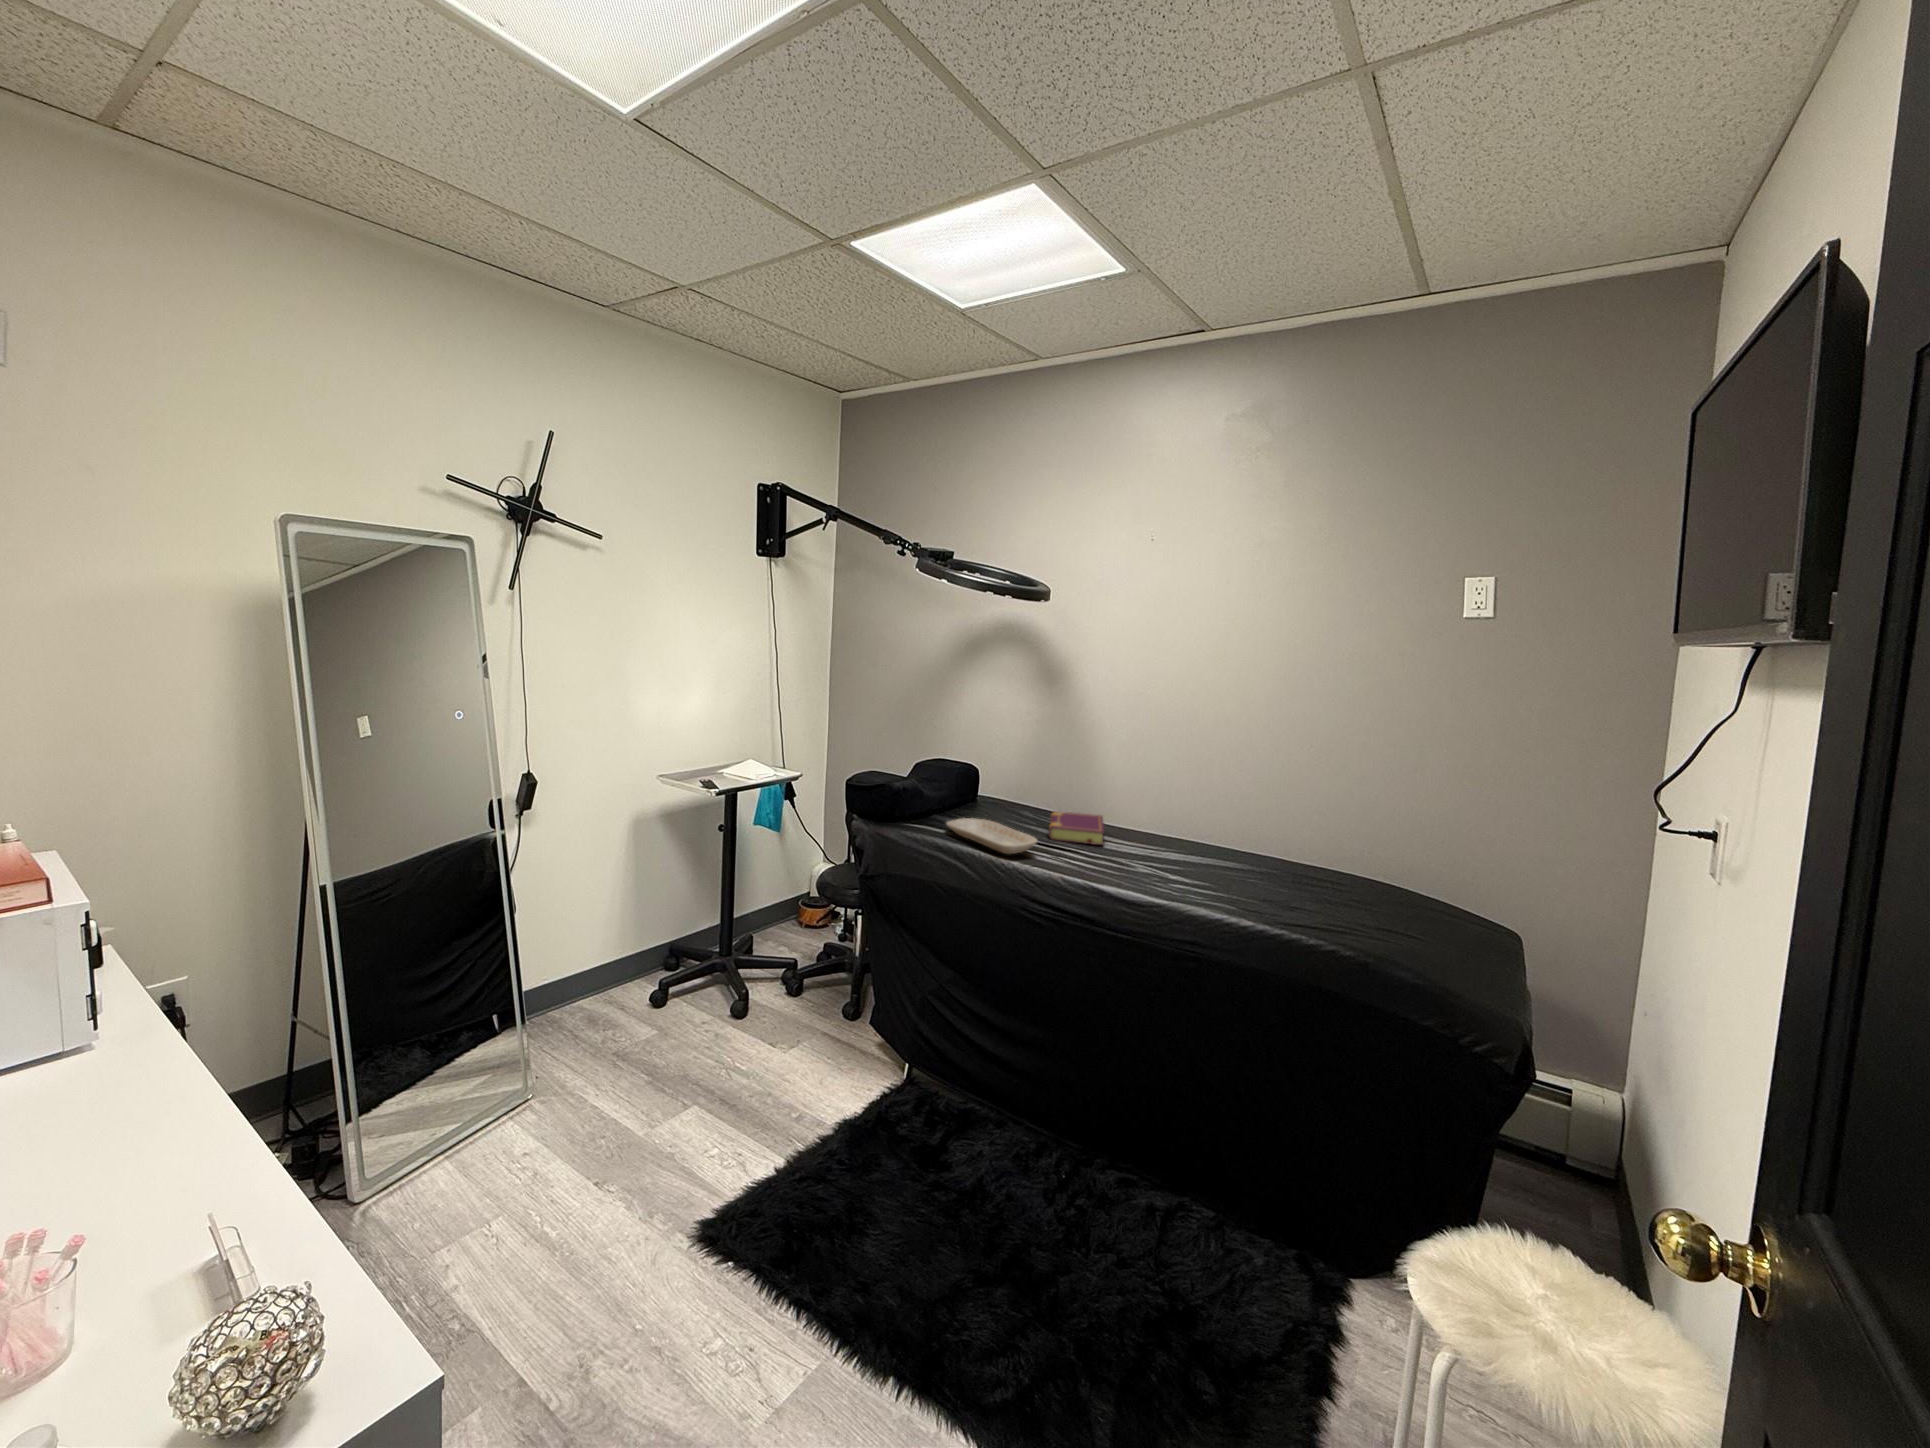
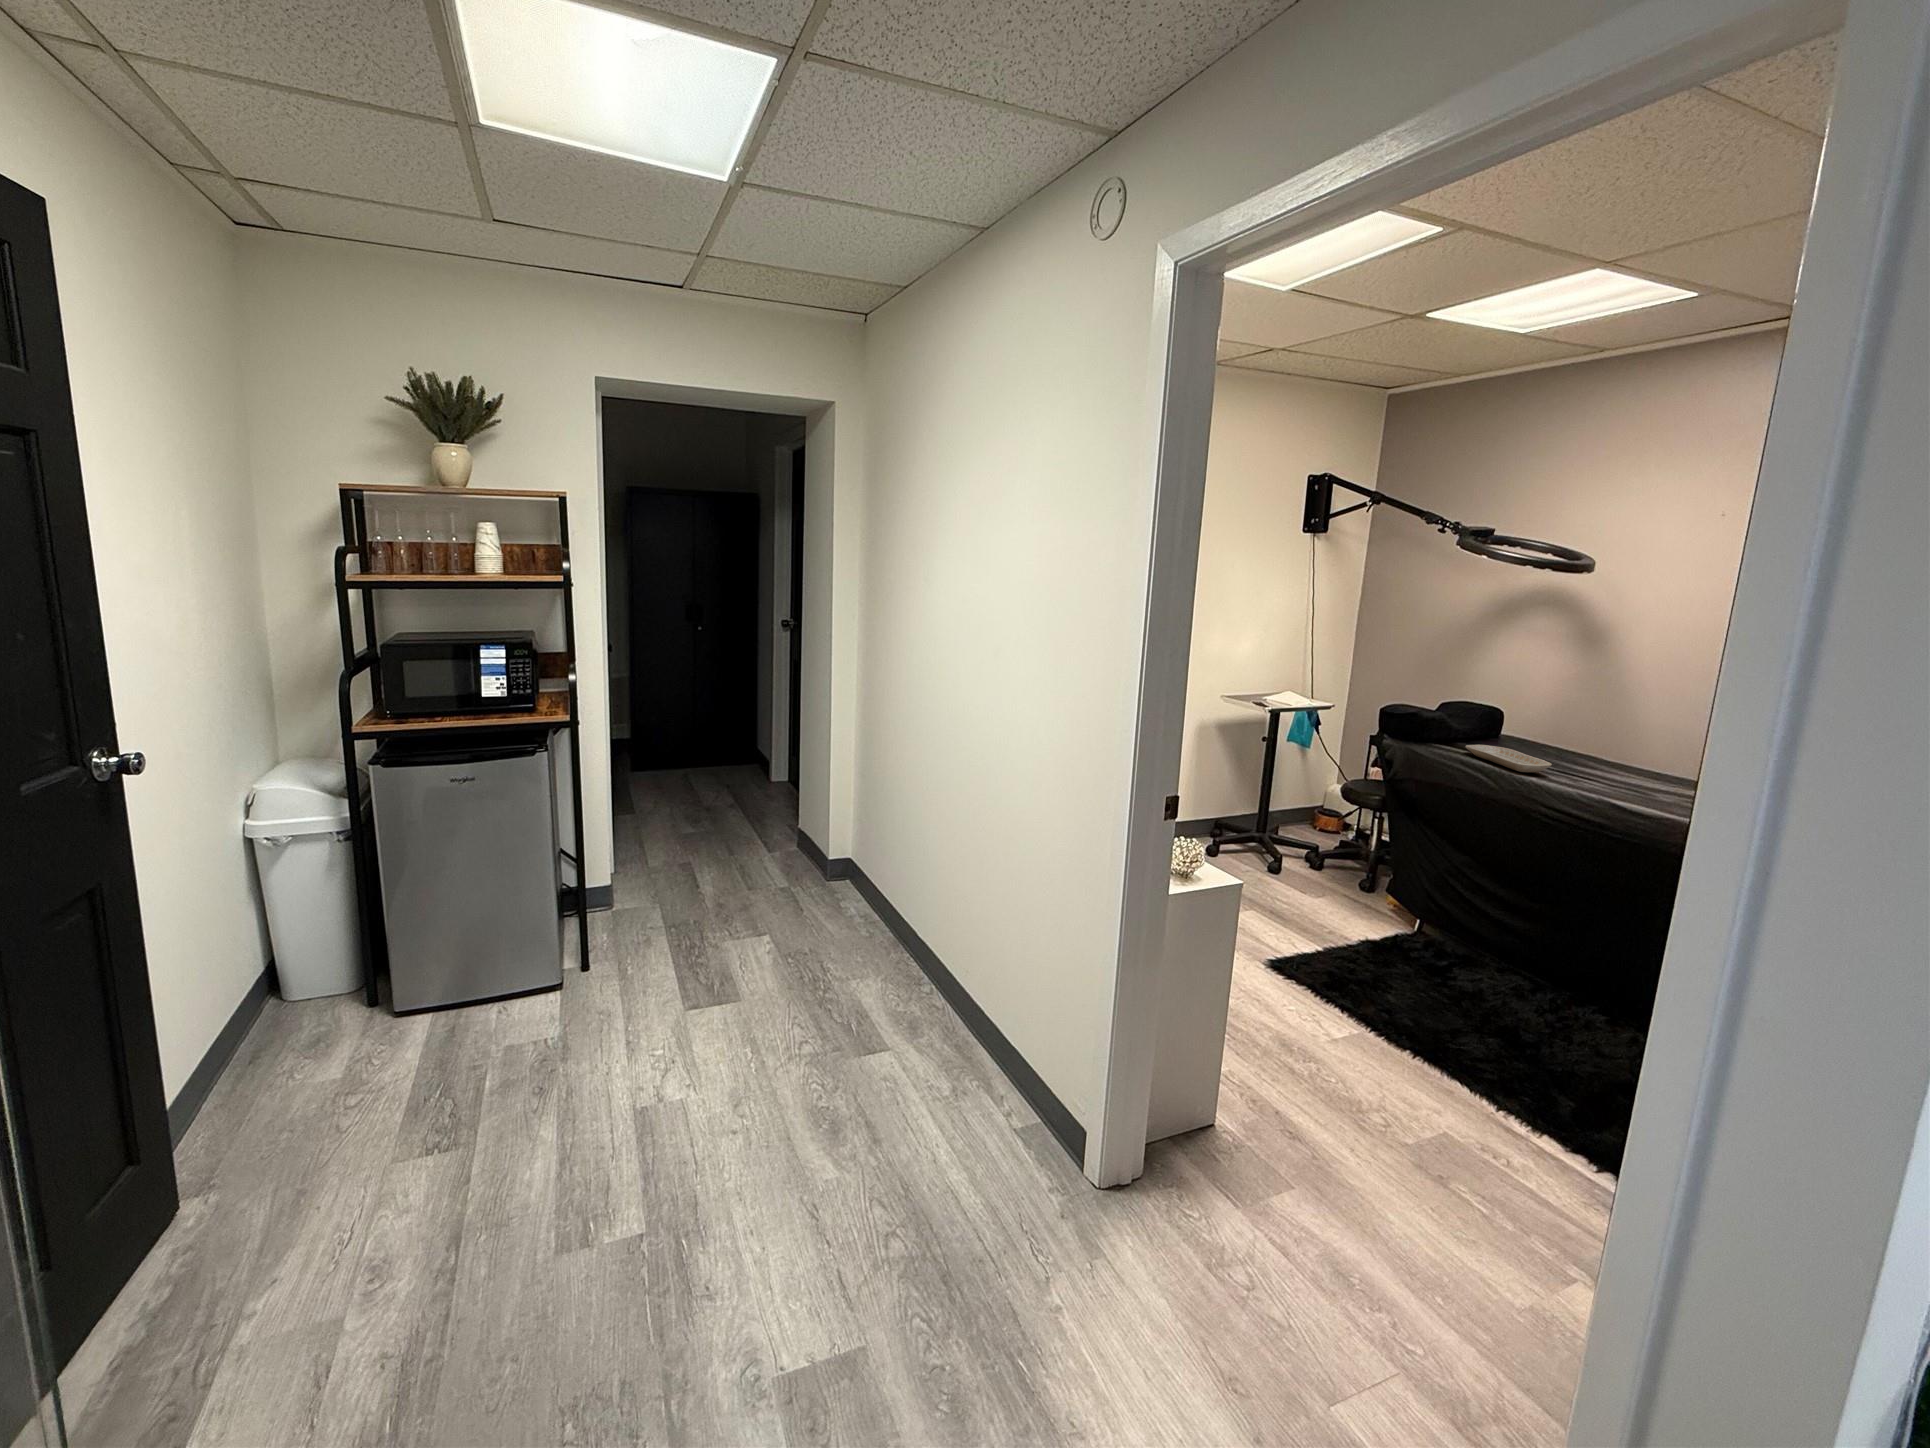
book: present [1048,811,1104,845] -> none [1567,751,1631,780]

